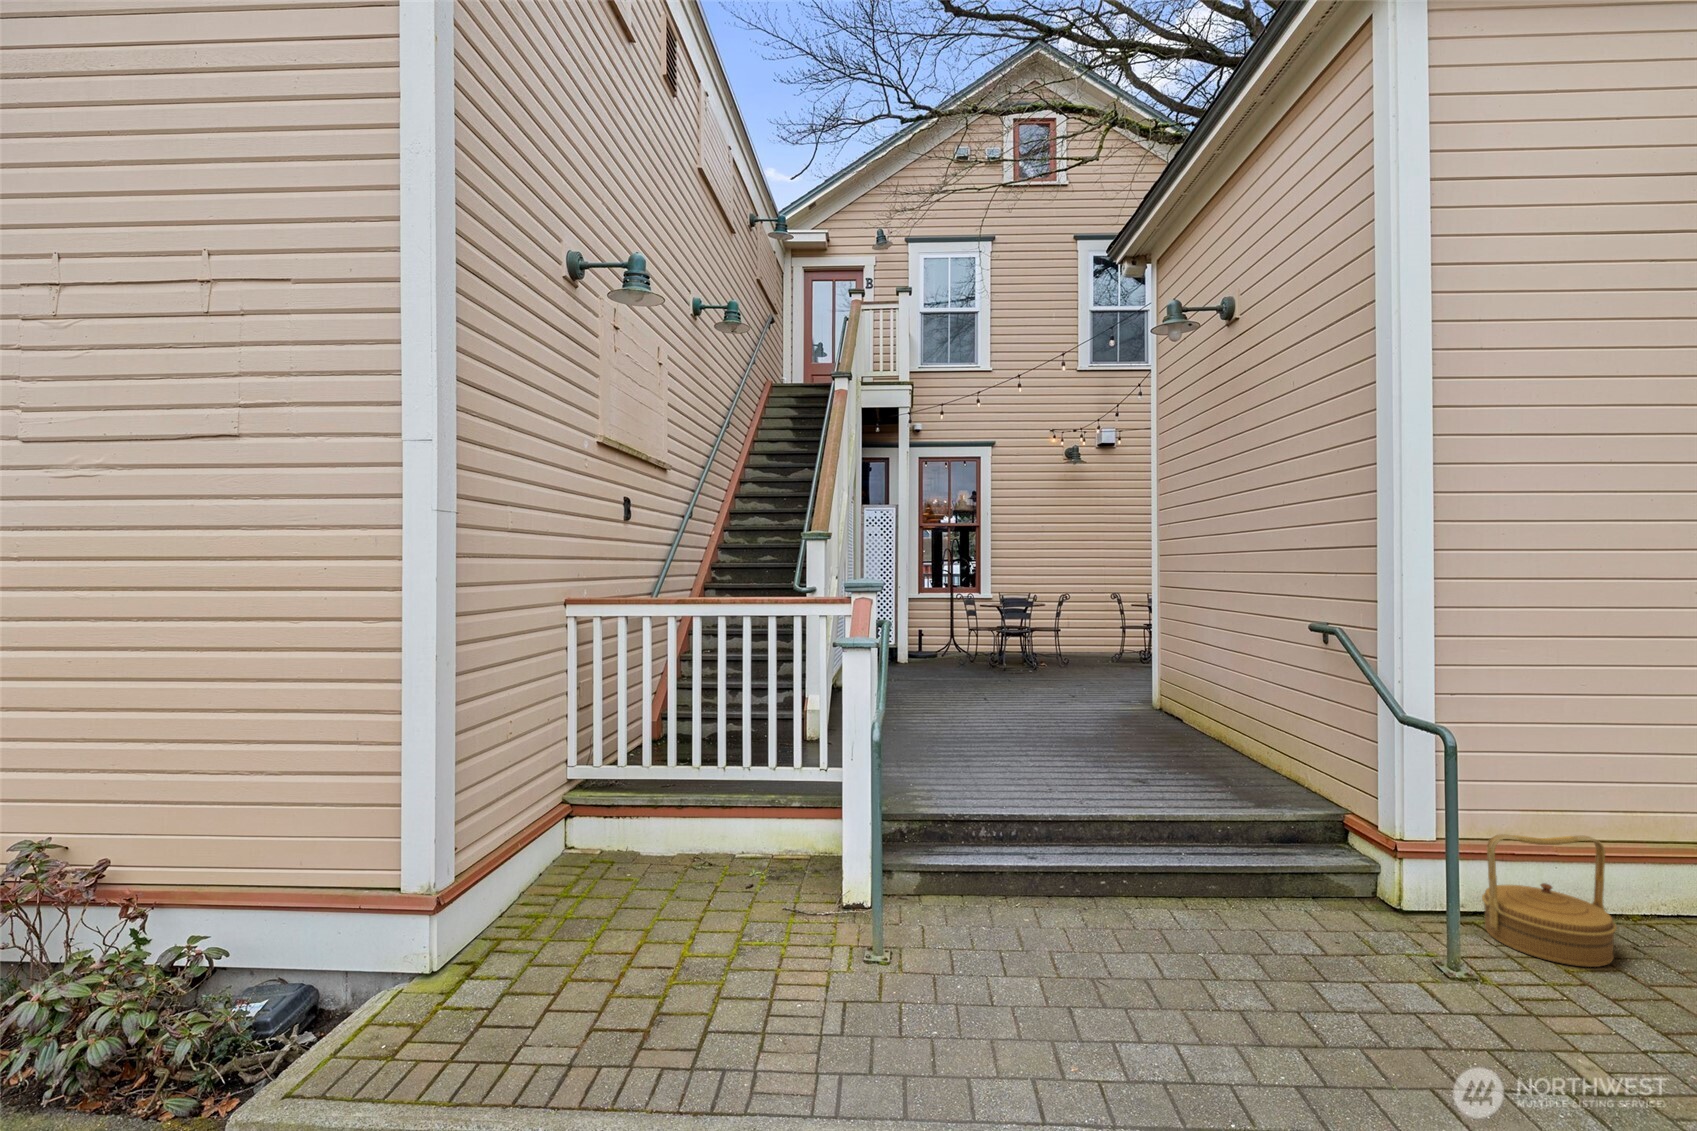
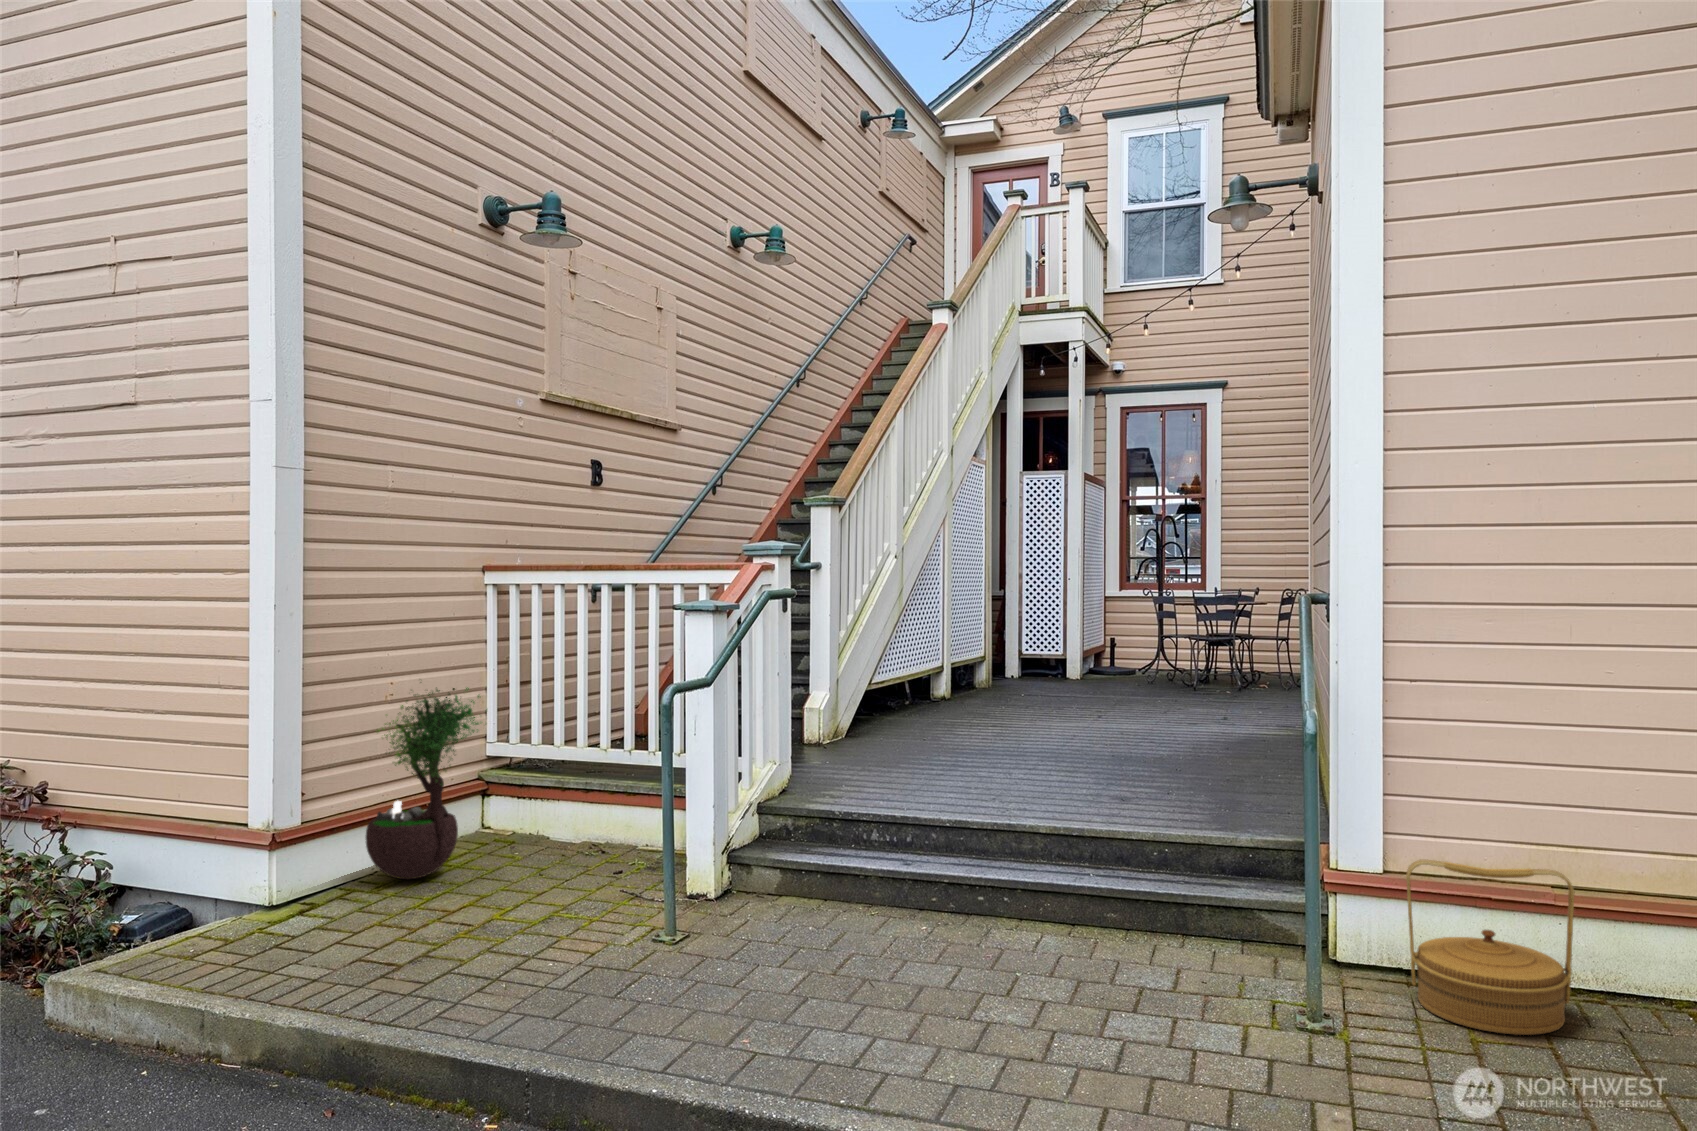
potted tree: none [497,723,621,931] -> present [366,687,479,879]

